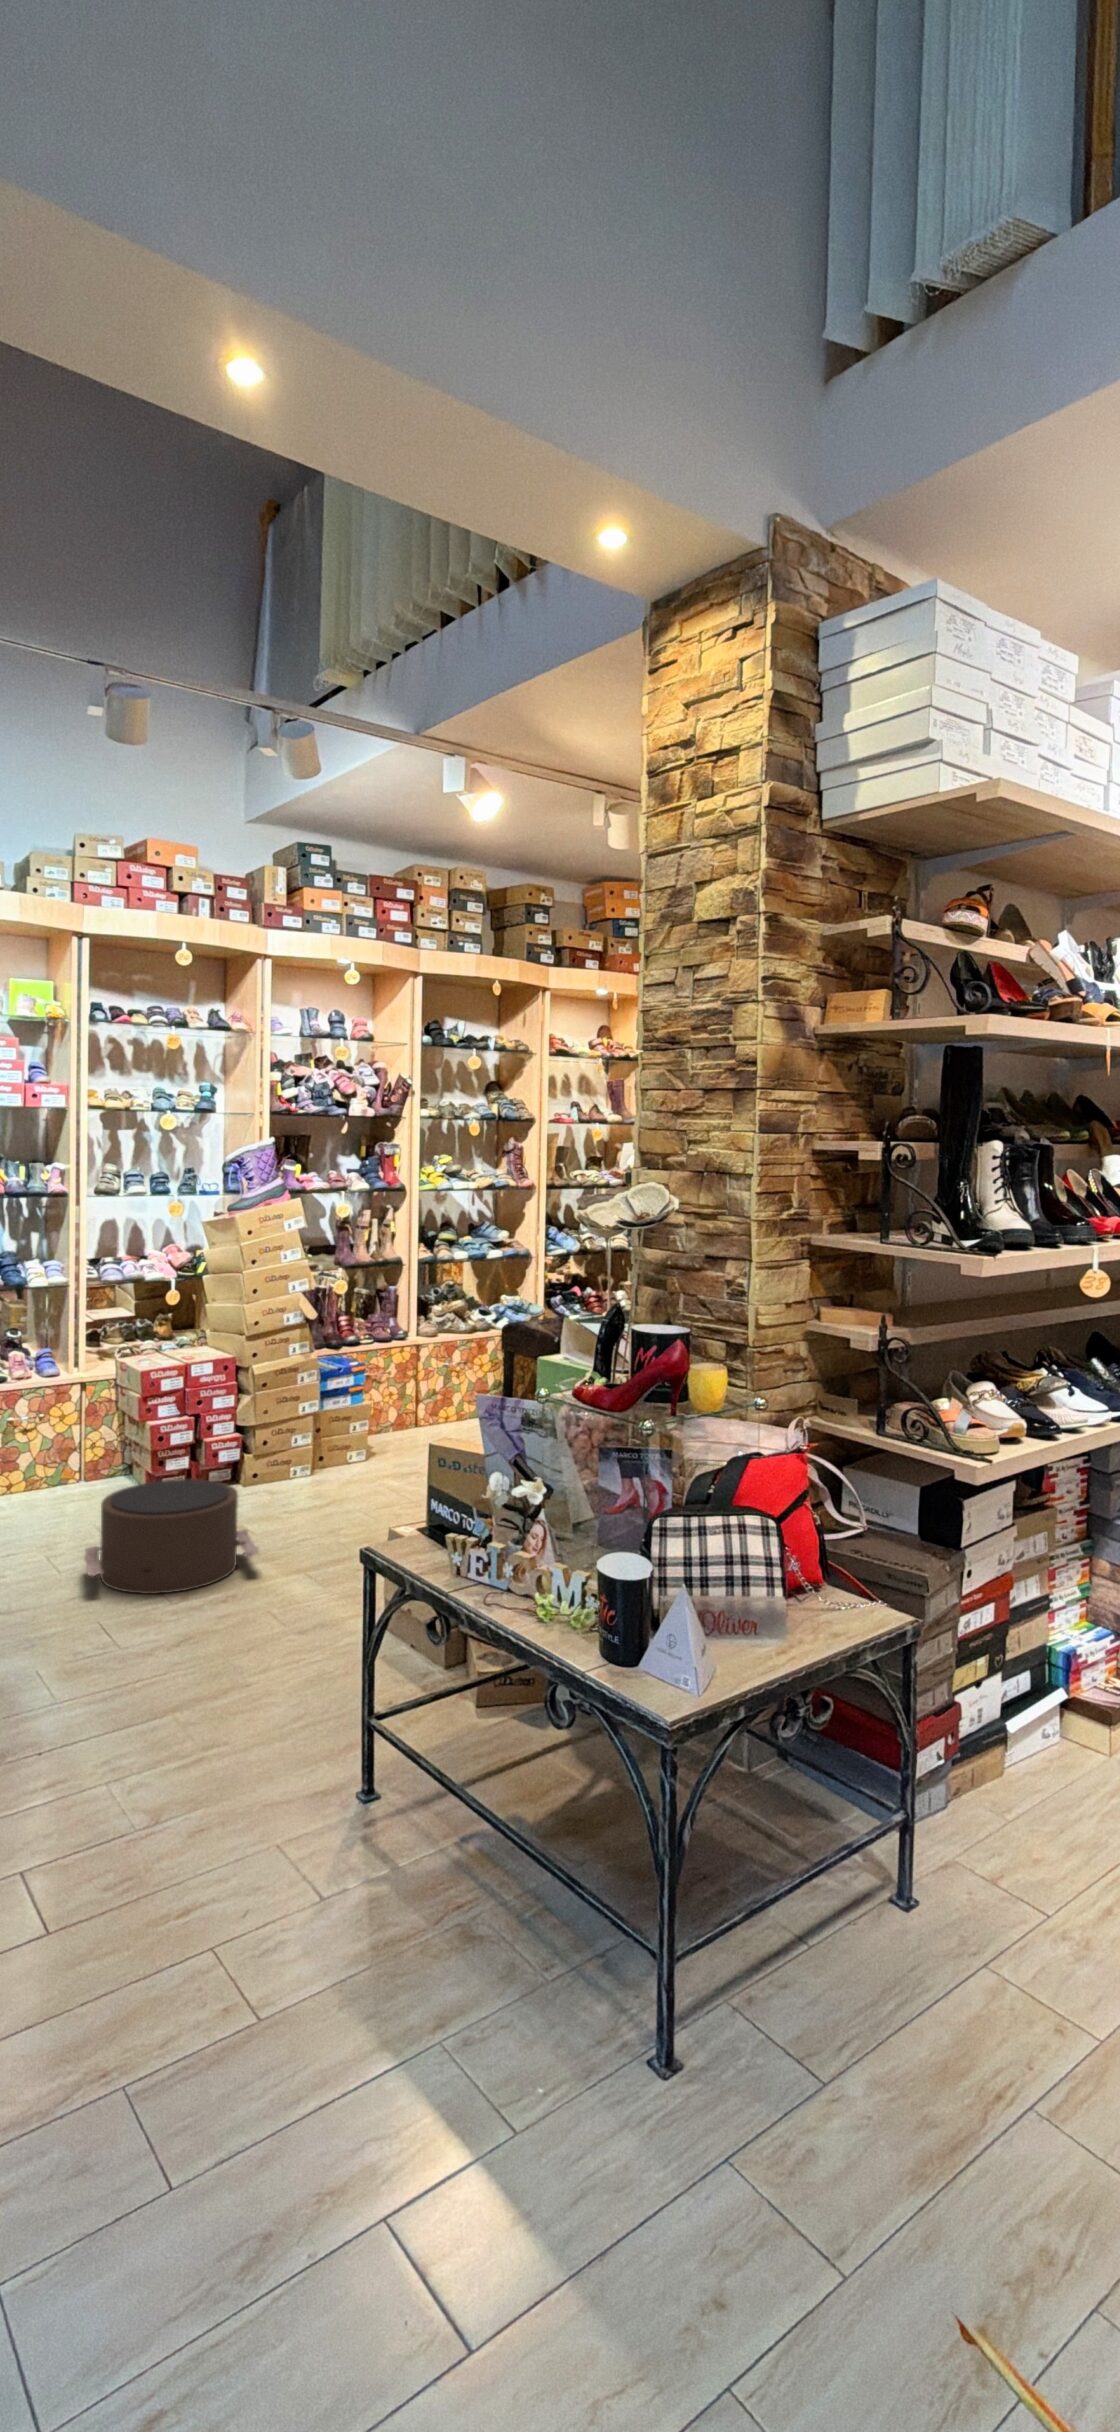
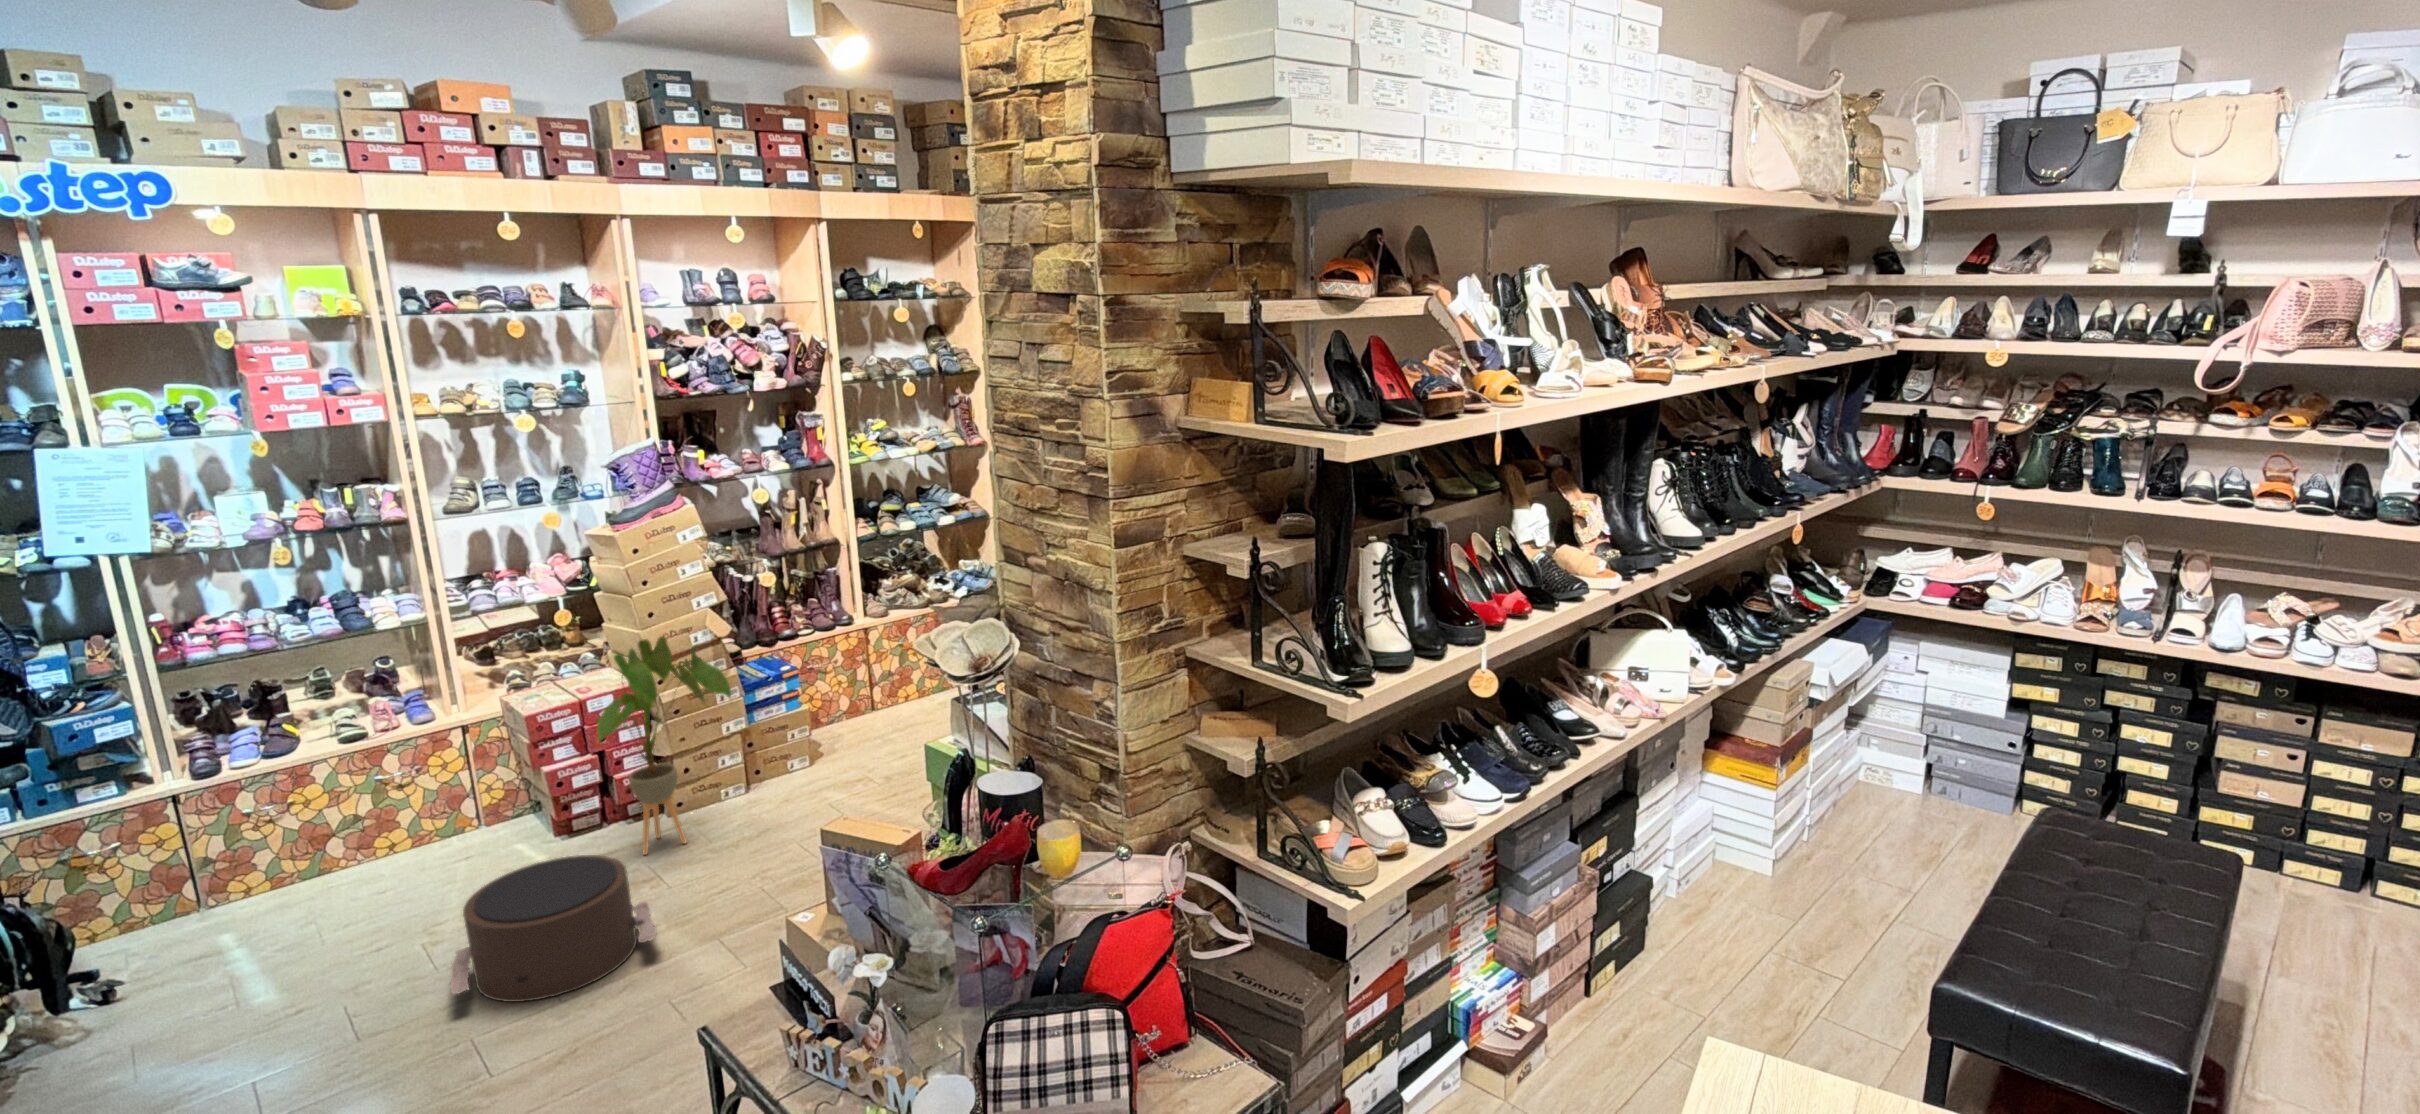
house plant: none [203,1305,326,1508] -> present [596,636,731,855]

